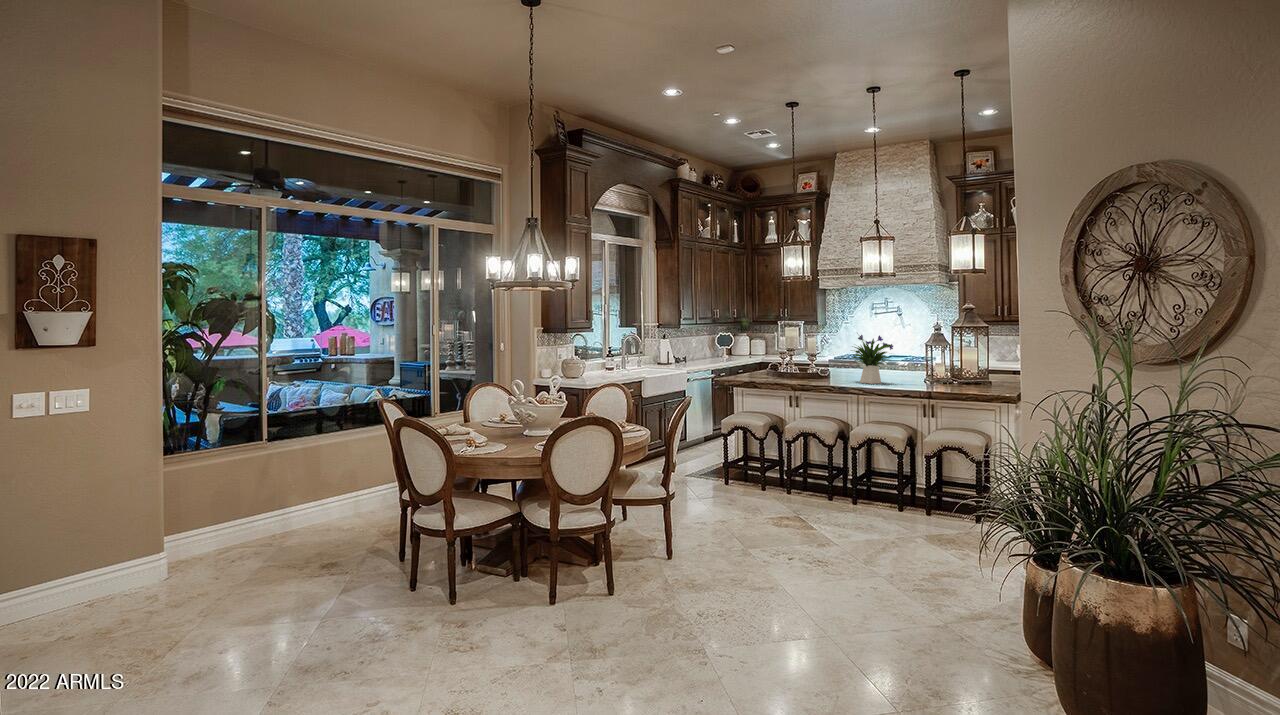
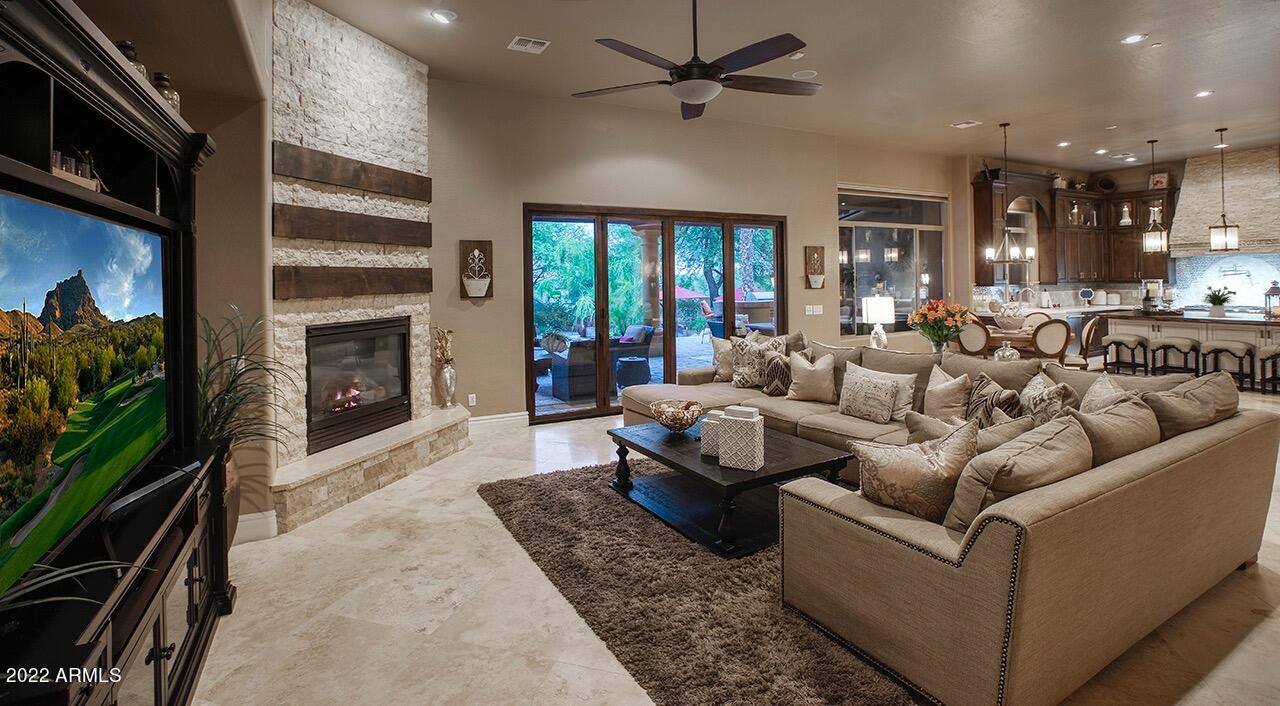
wine bottle: none [766,337,811,380] -> present [1134,289,1168,316]

